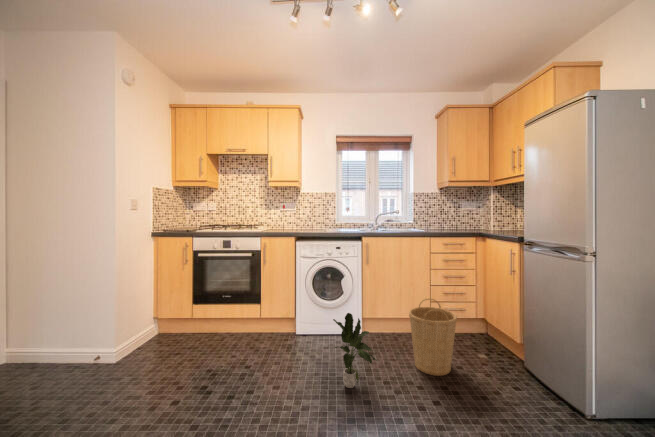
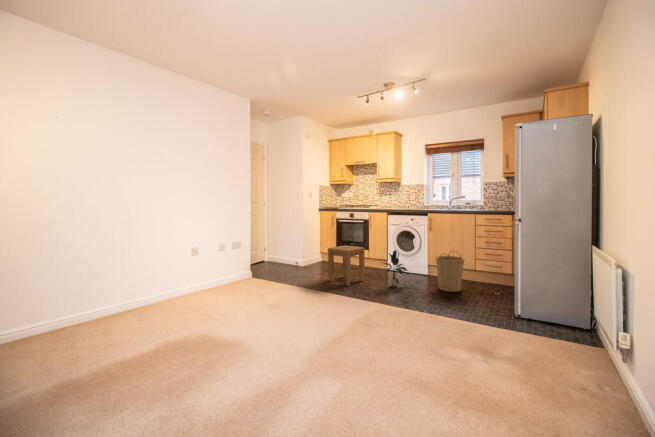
stool: none [200,312,283,421] -> present [328,245,365,286]

